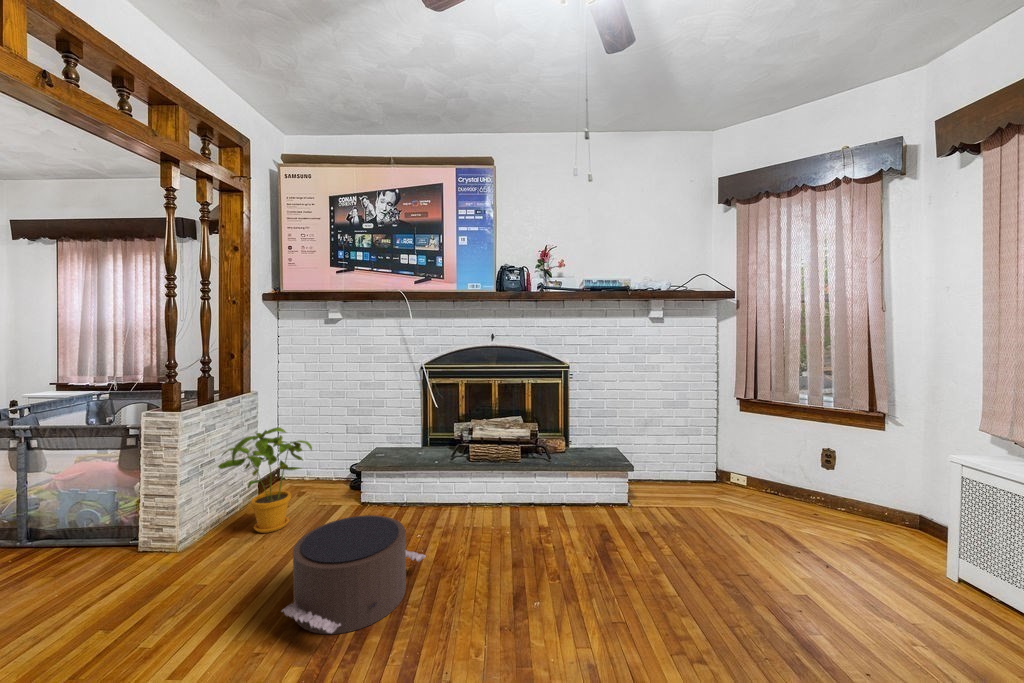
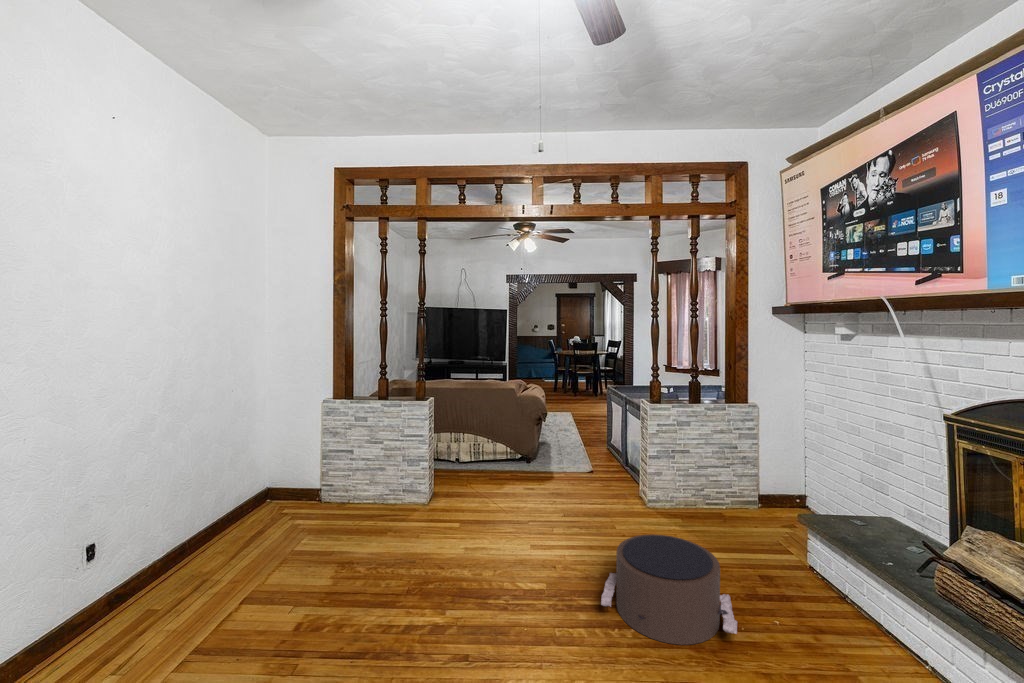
house plant: present [218,427,312,533] -> none [682,441,753,538]

